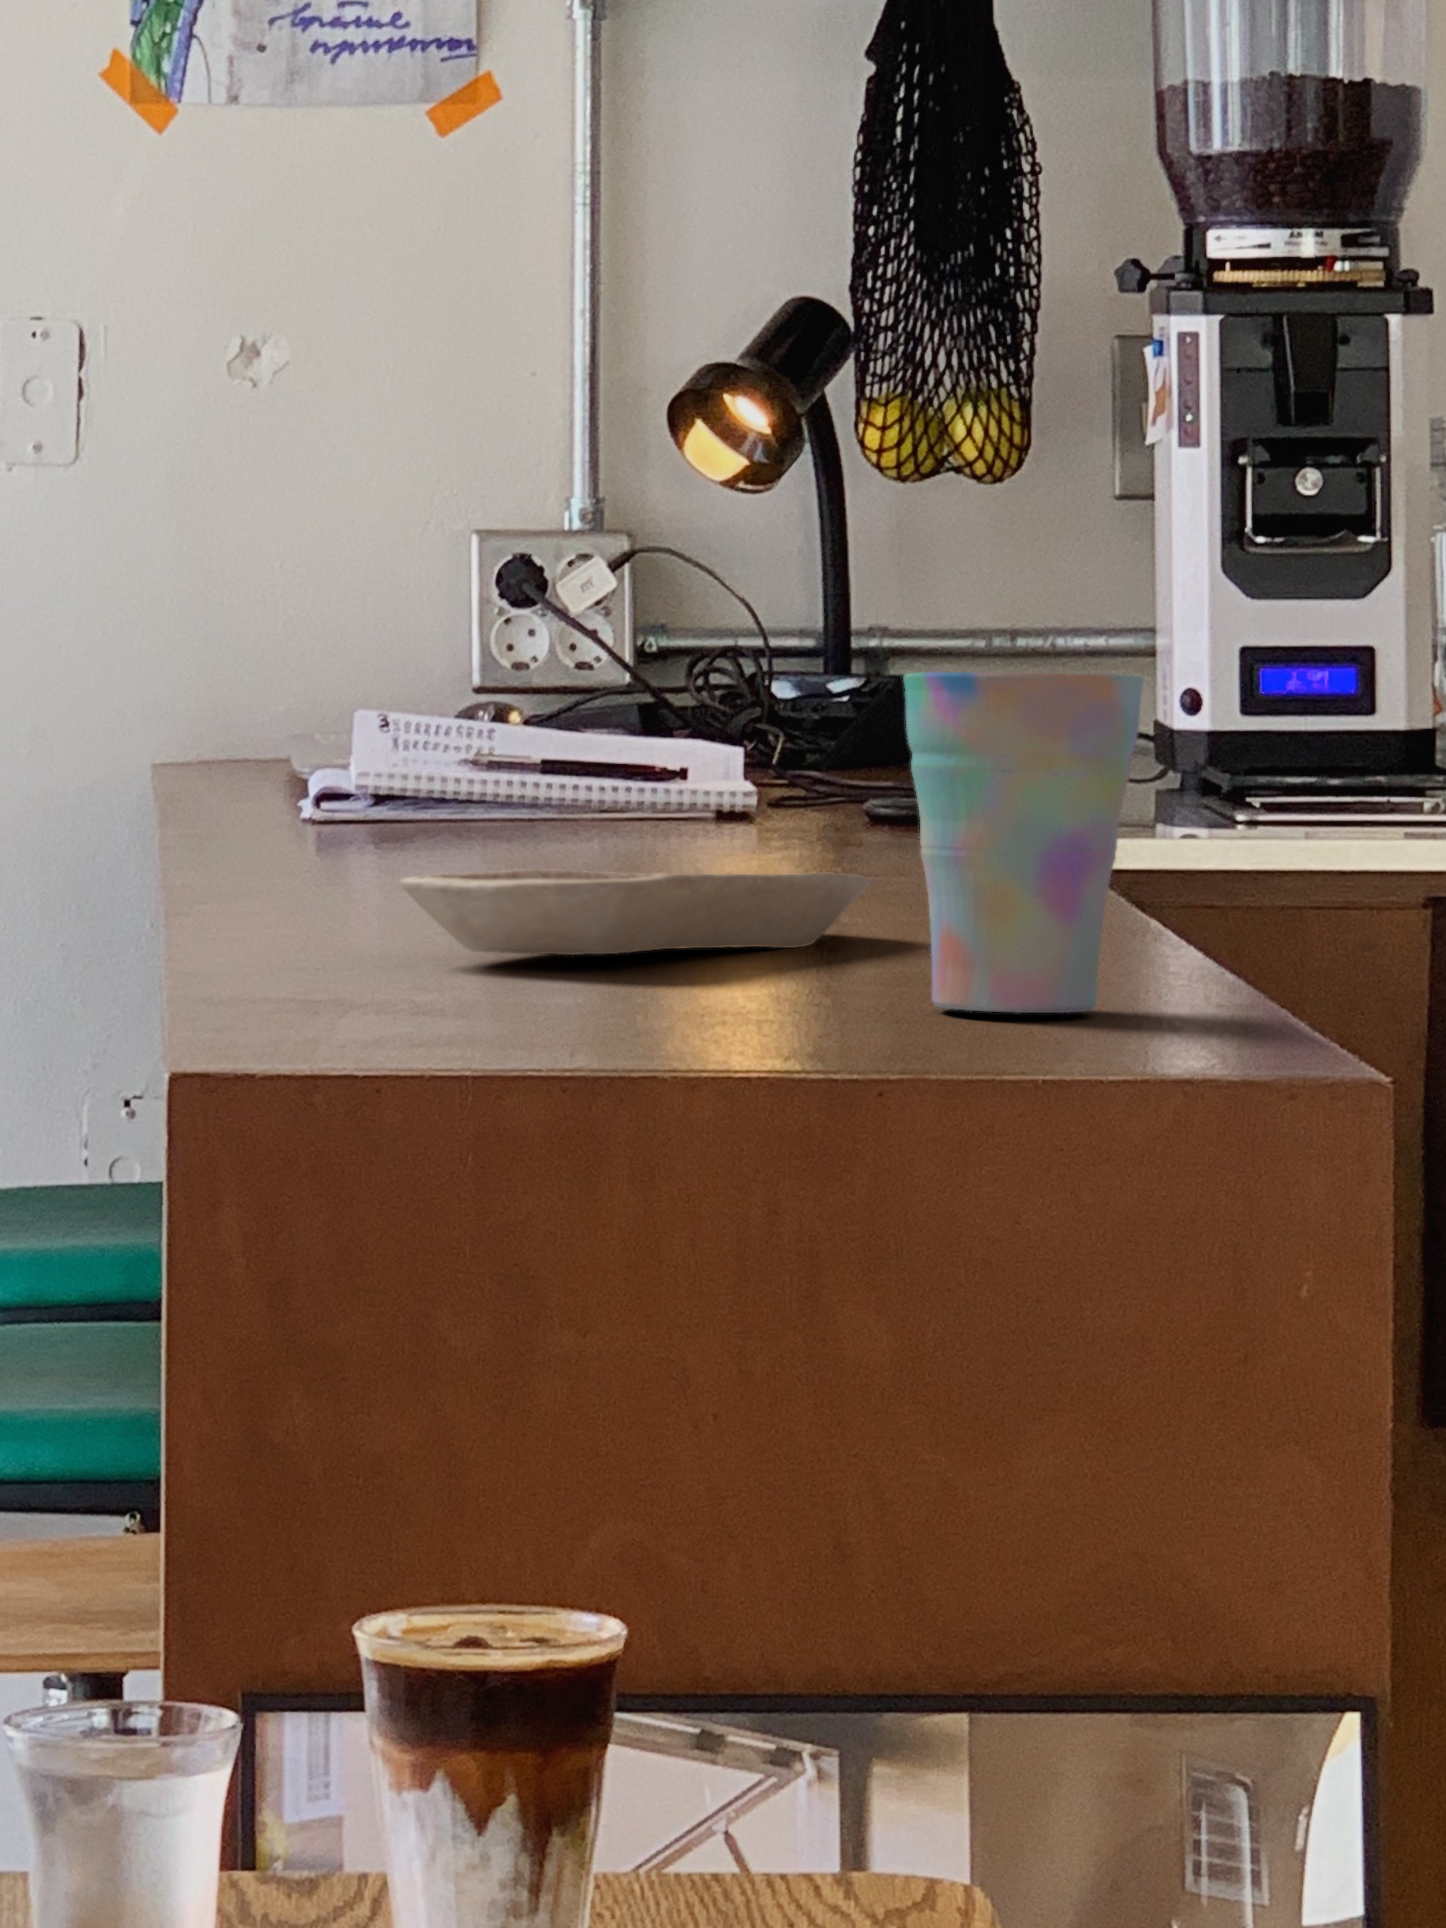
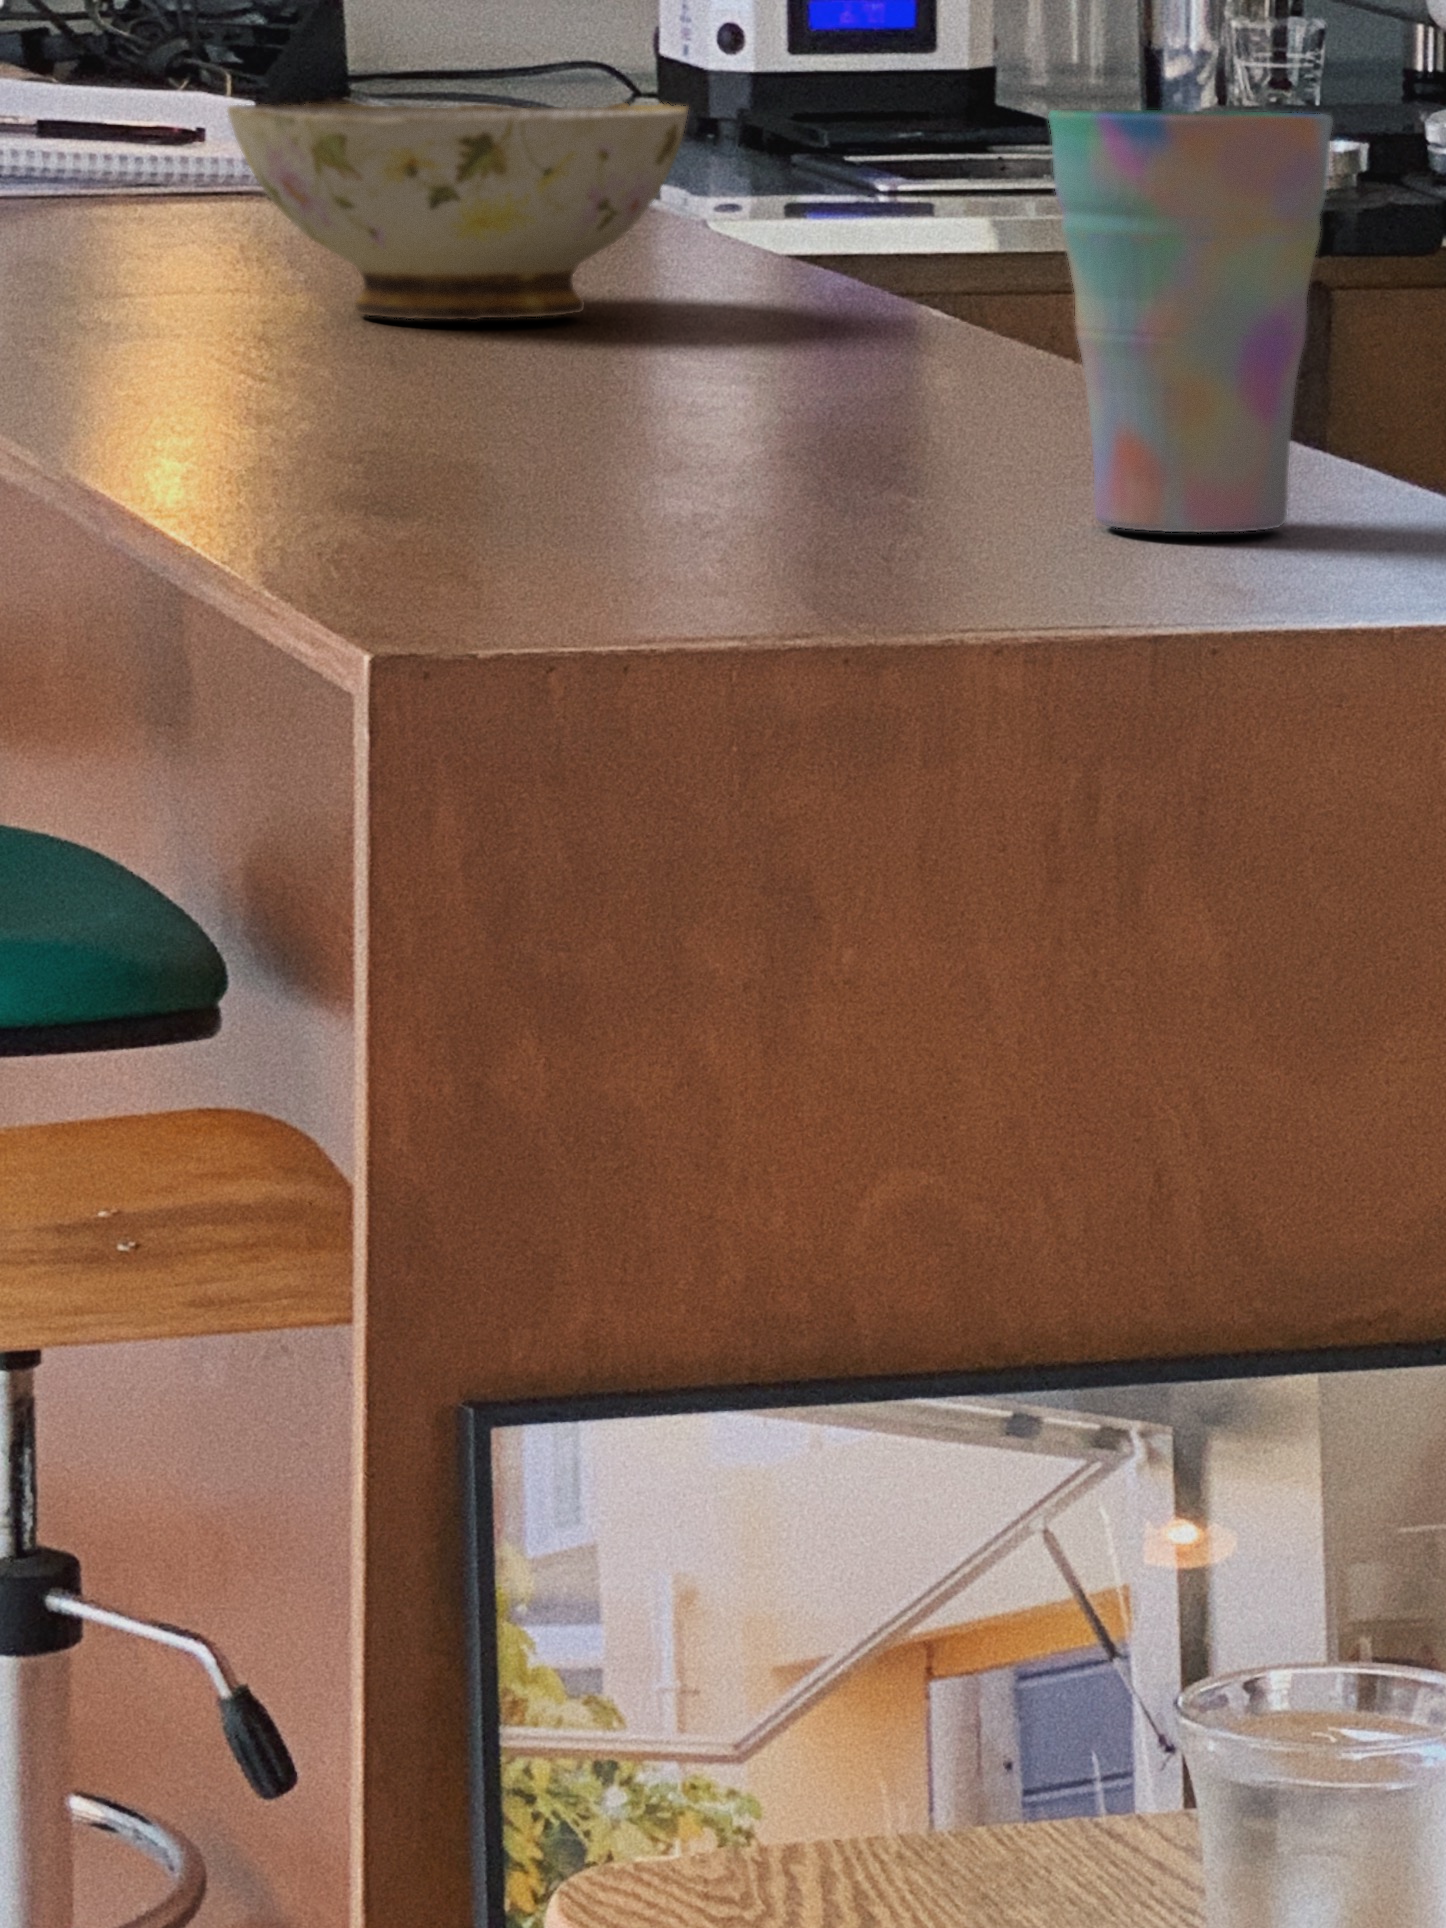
ceramic bowl: none [523,716,889,879] -> present [227,103,688,320]
tray: present [399,869,871,955] -> none [351,331,838,459]

